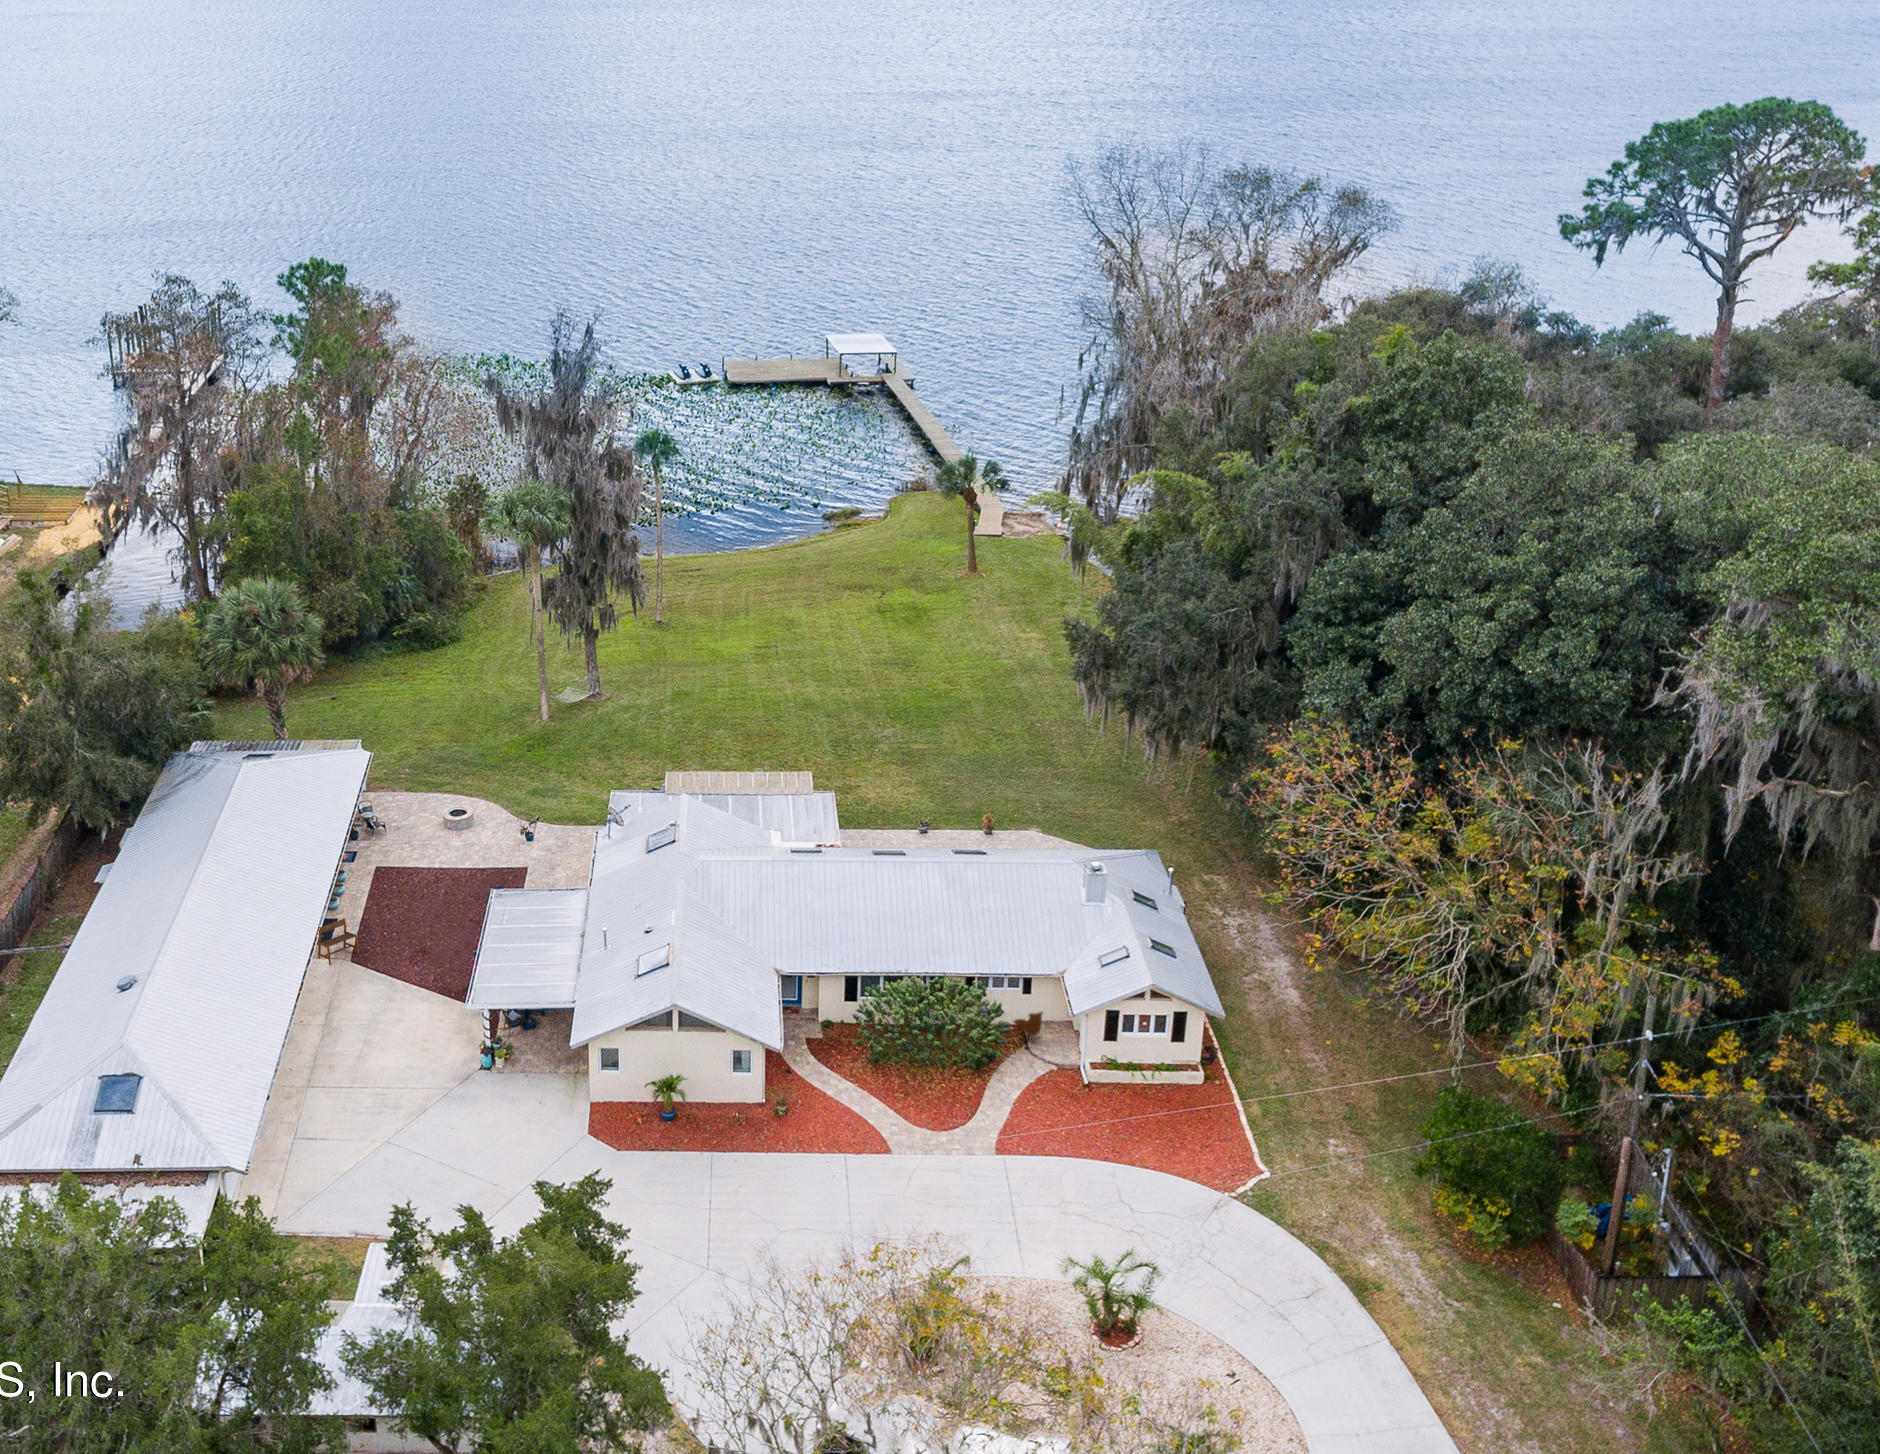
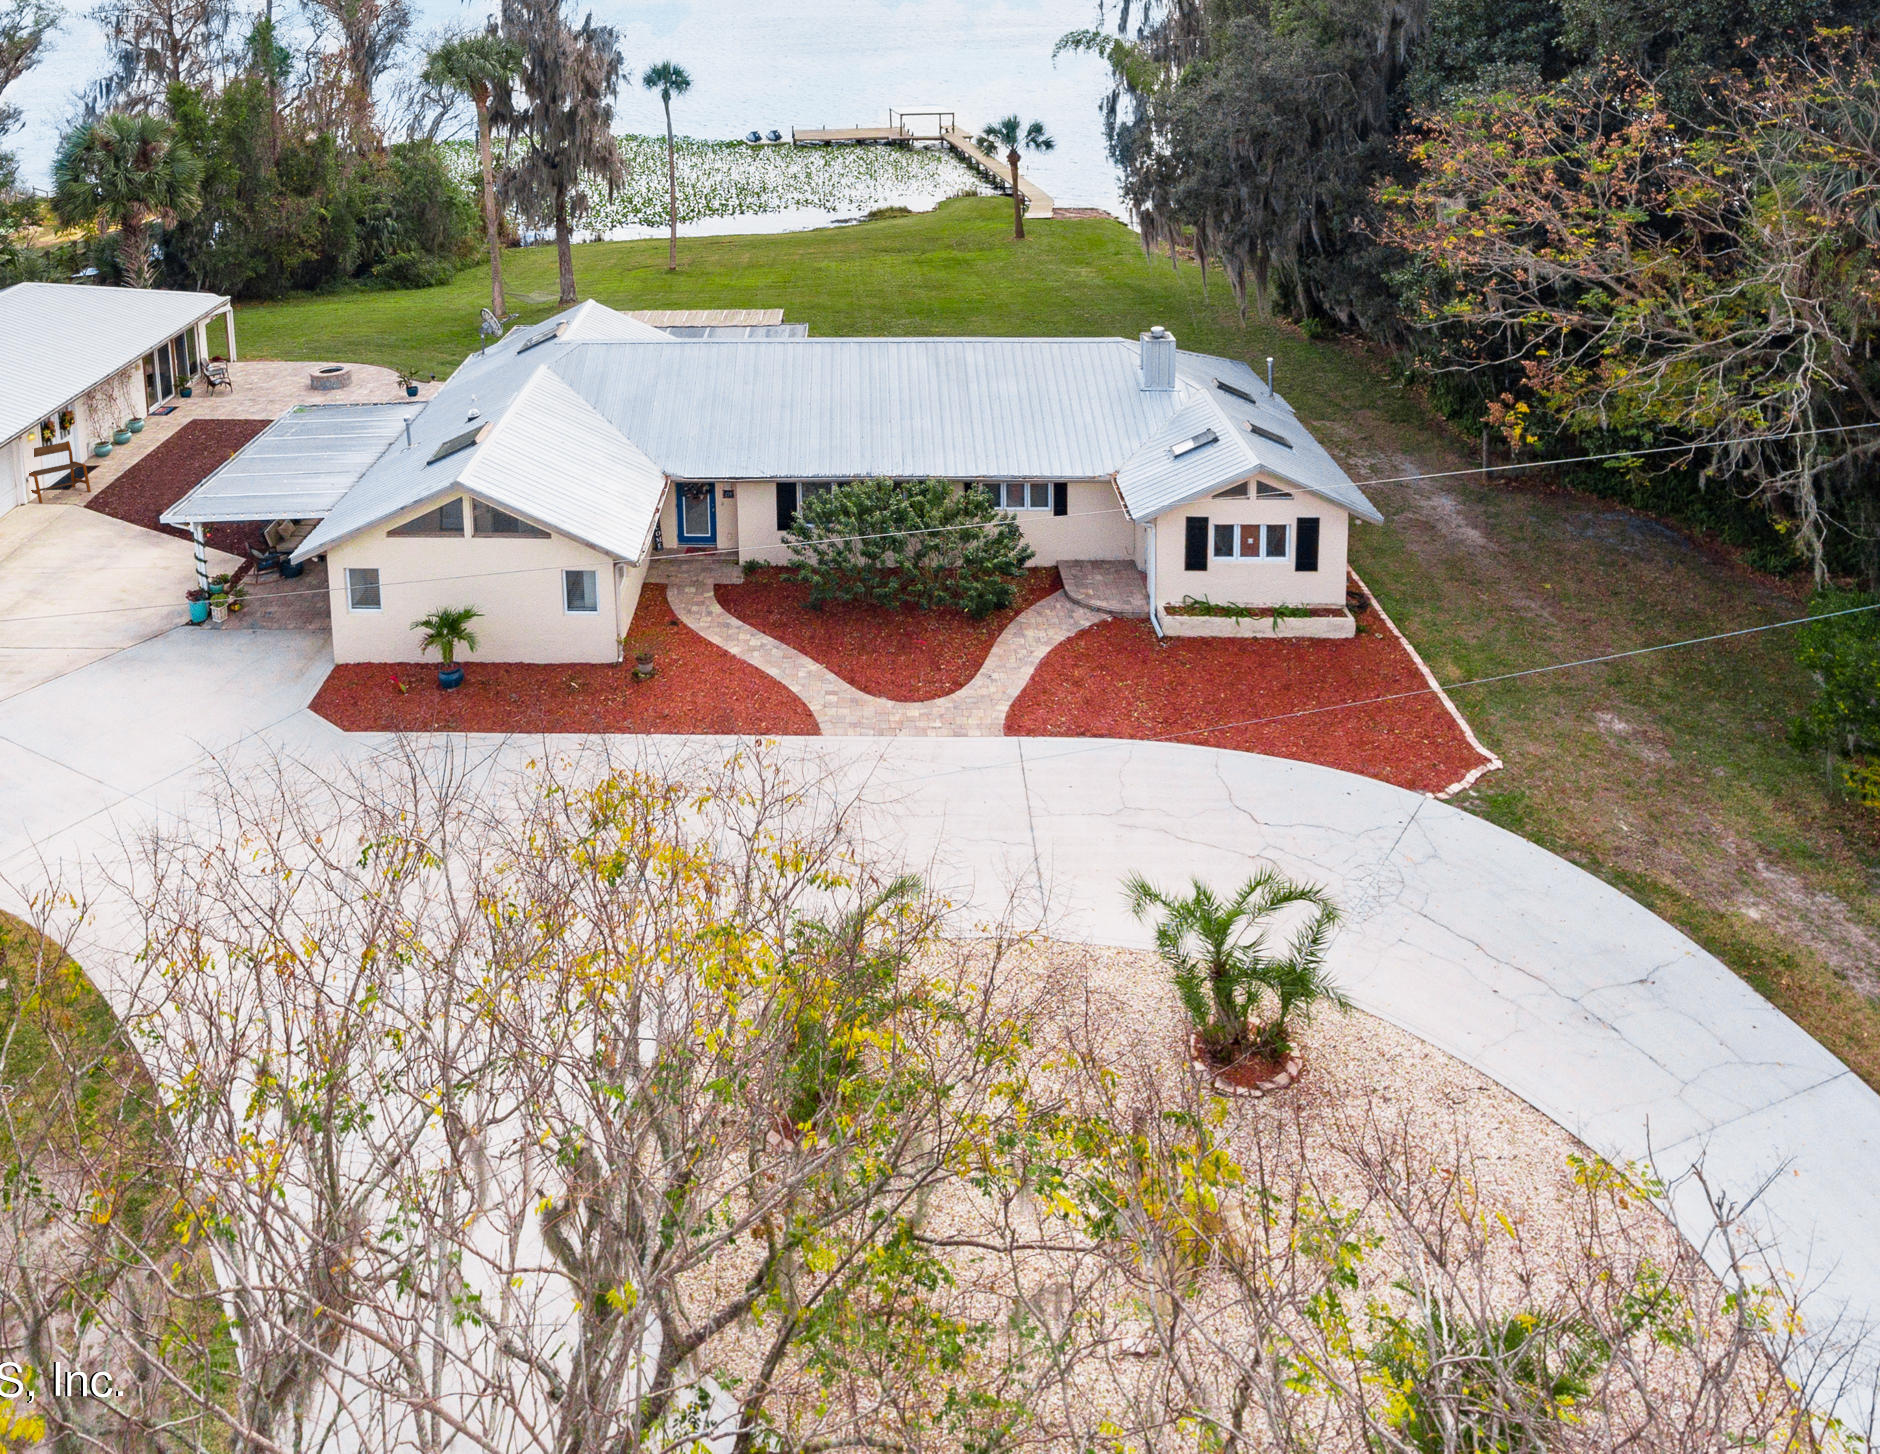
lounge chair: present [1014,1012,1042,1039] -> none [1036,534,1085,588]

